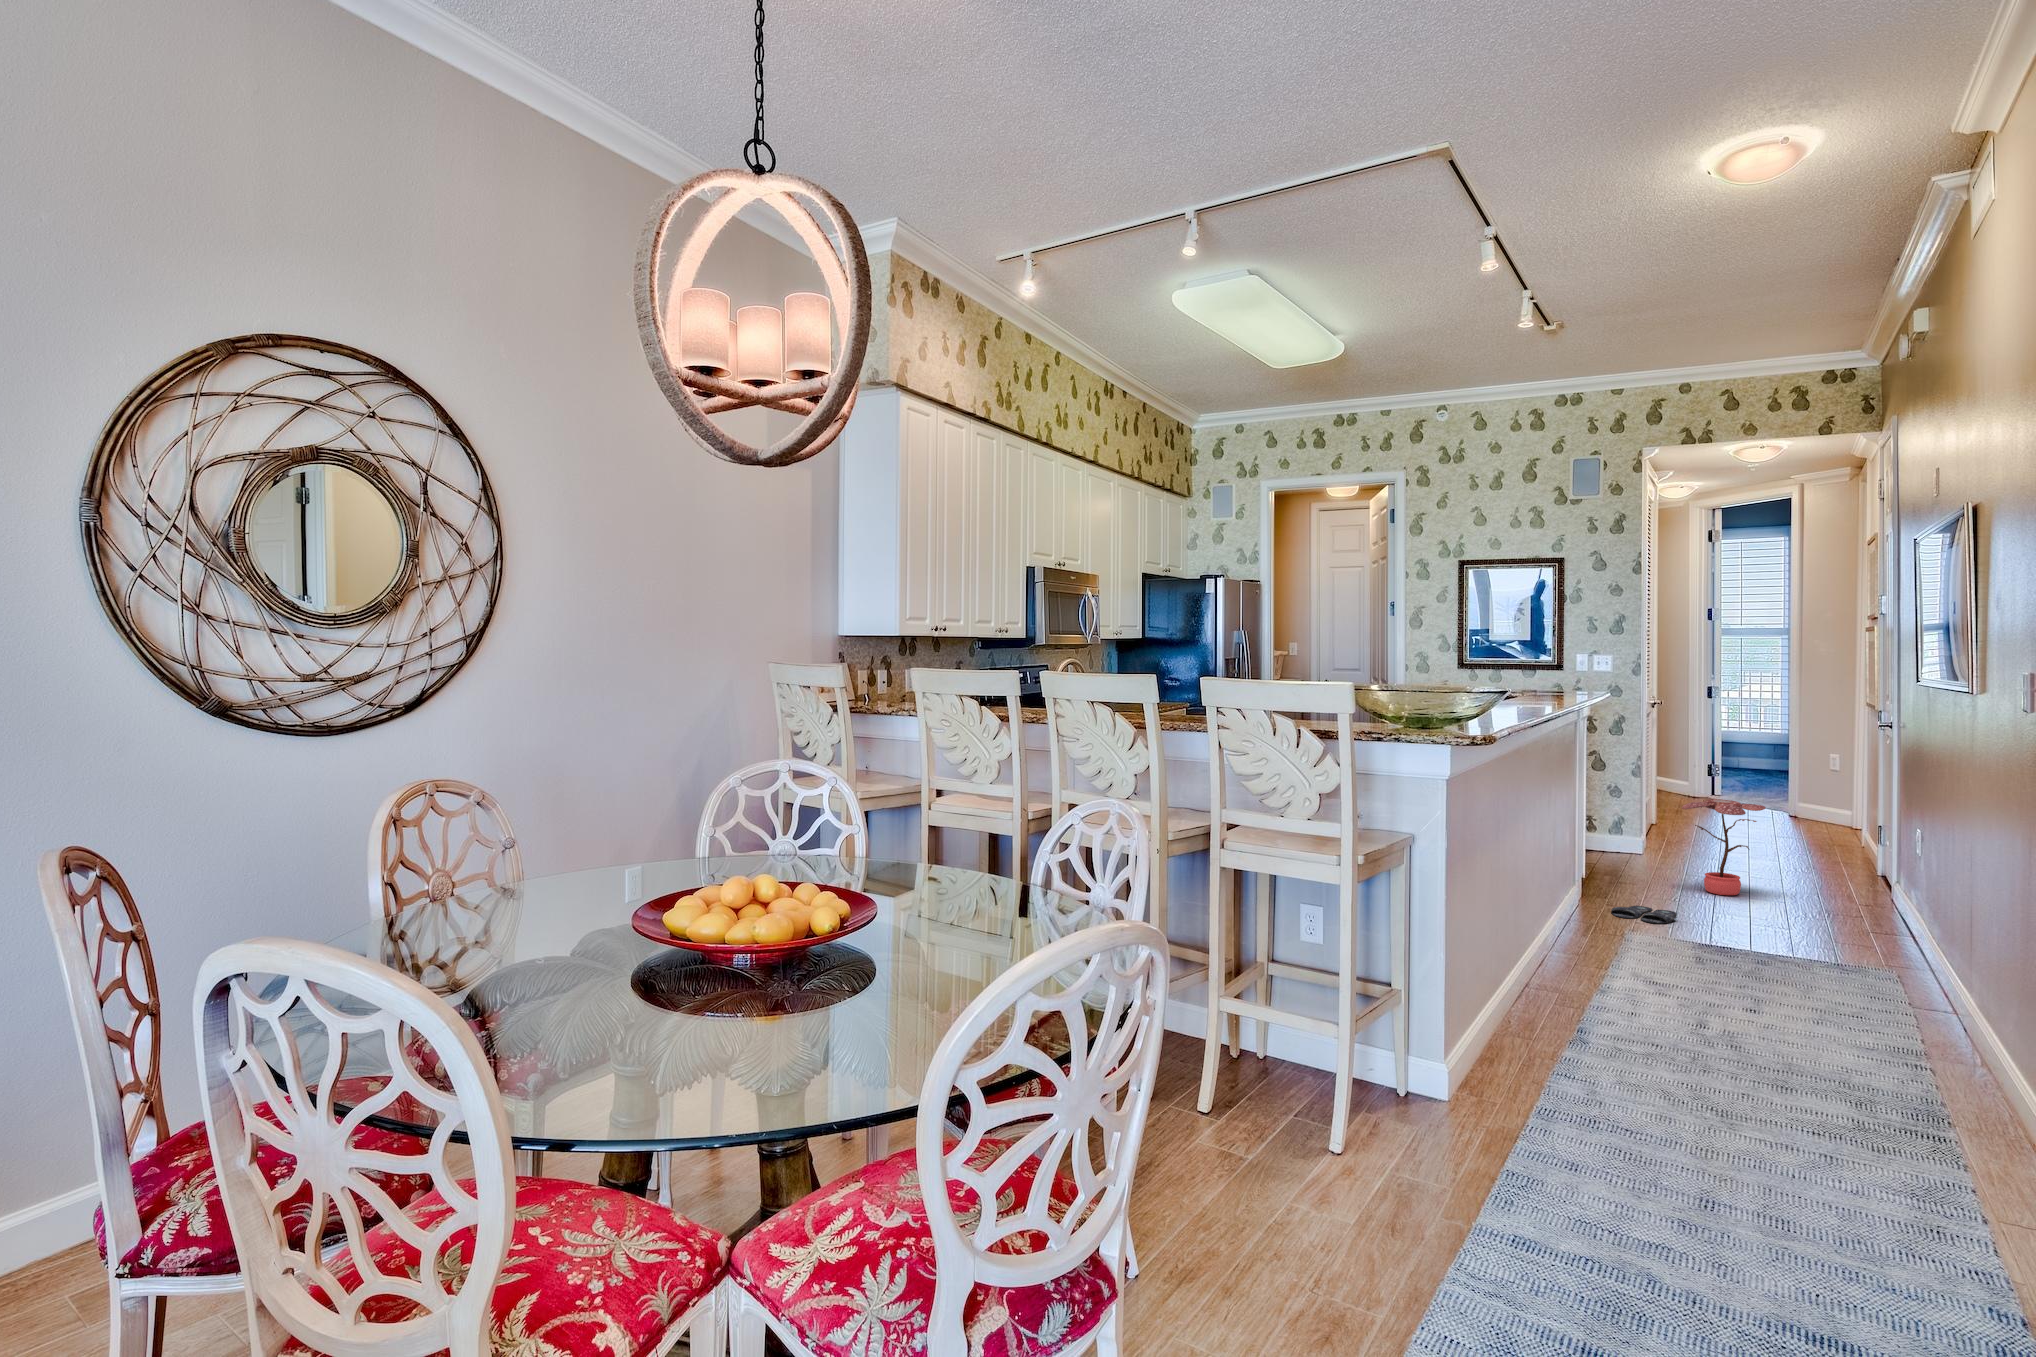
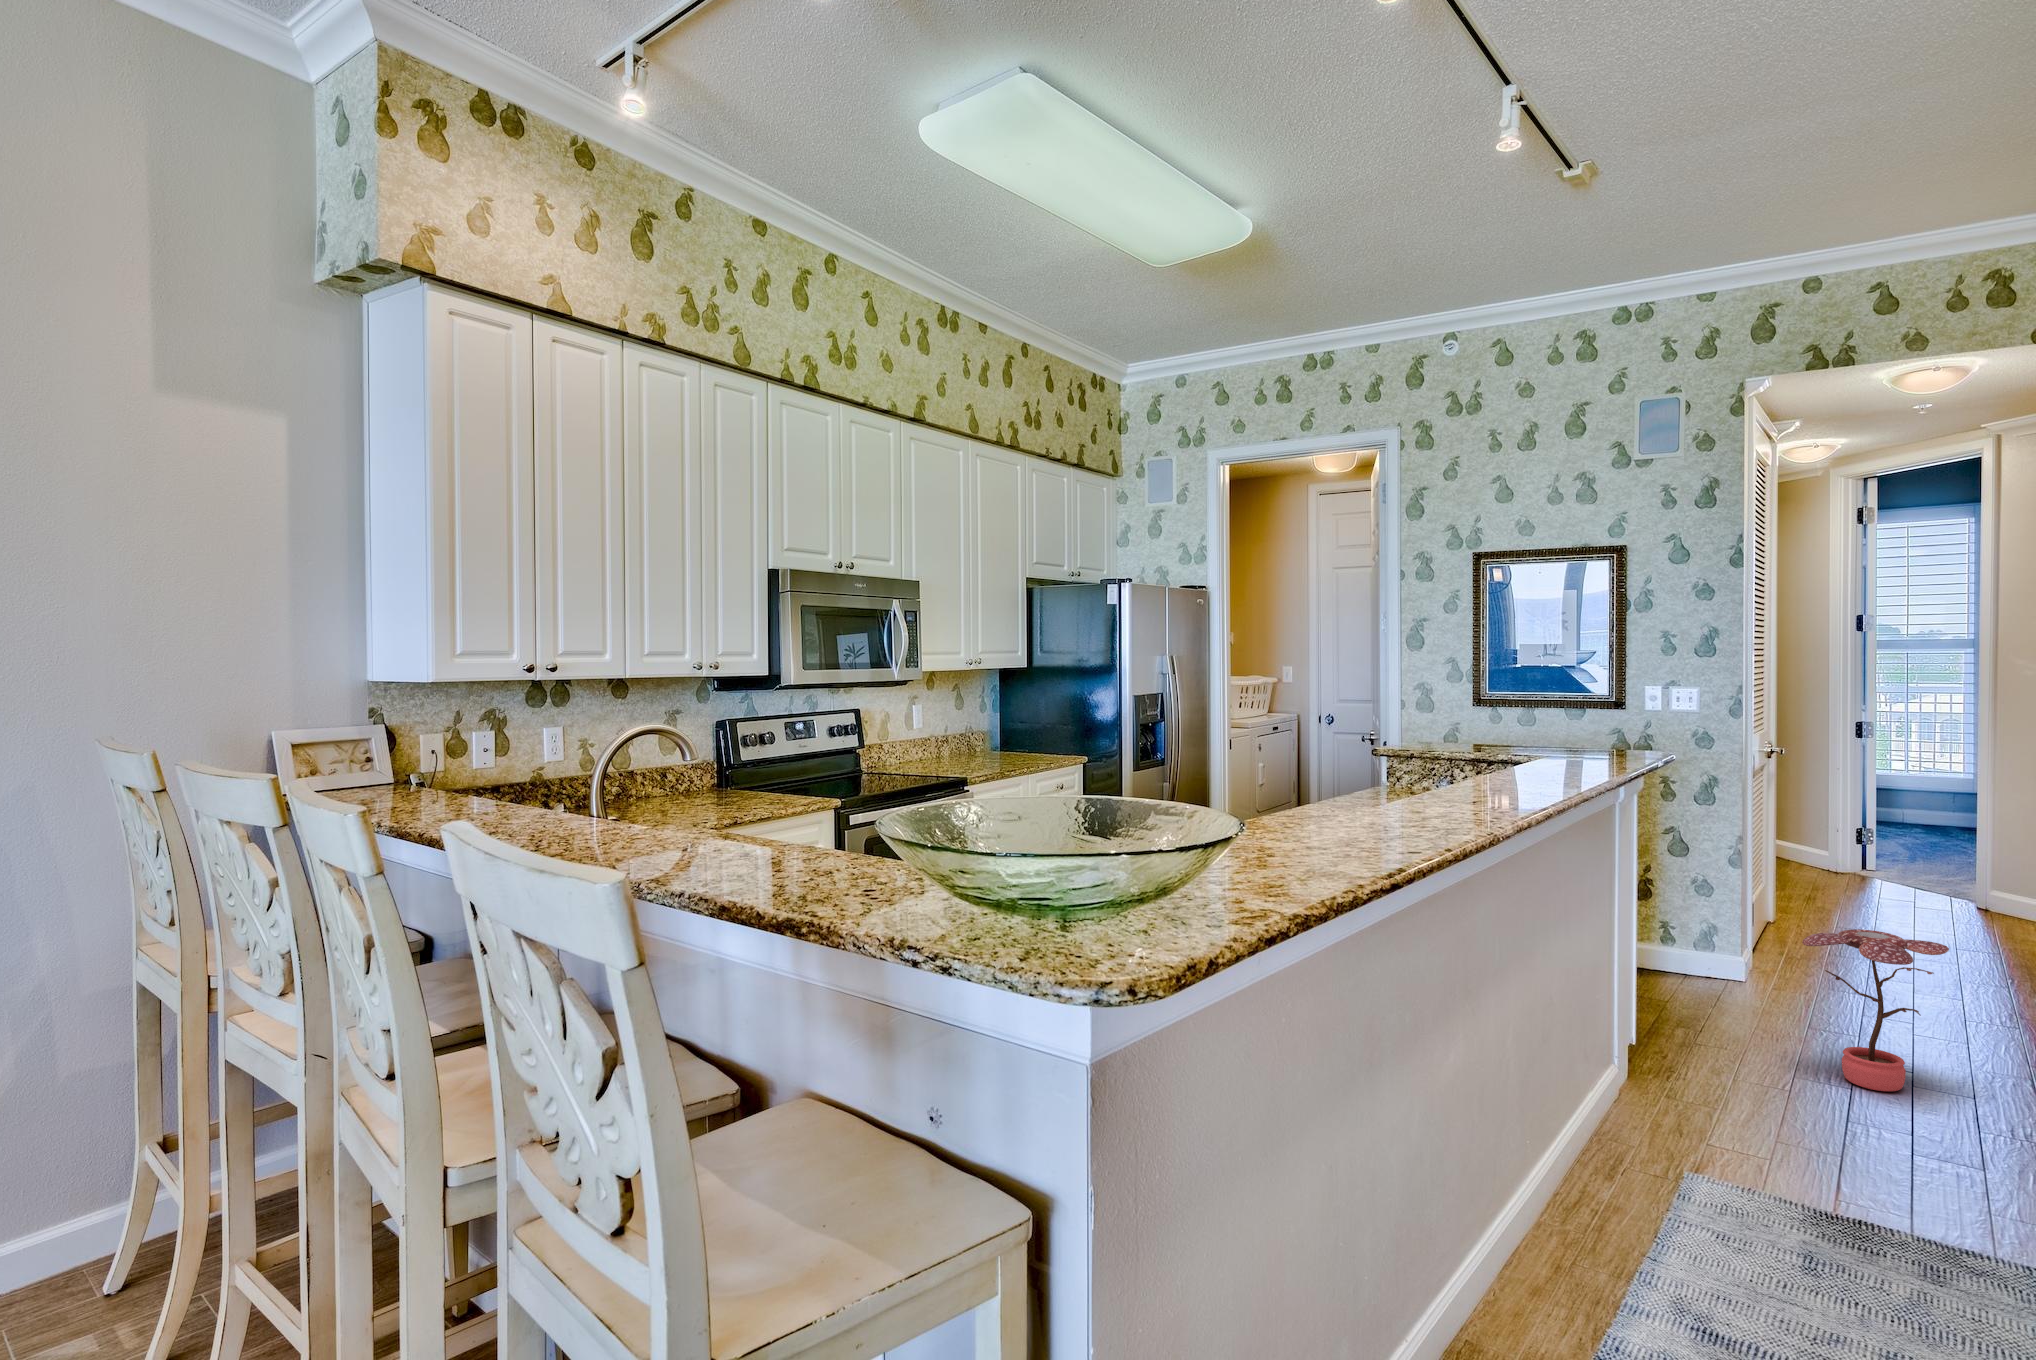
slippers: present [1611,906,1677,924] -> none [1672,1115,1788,1167]

